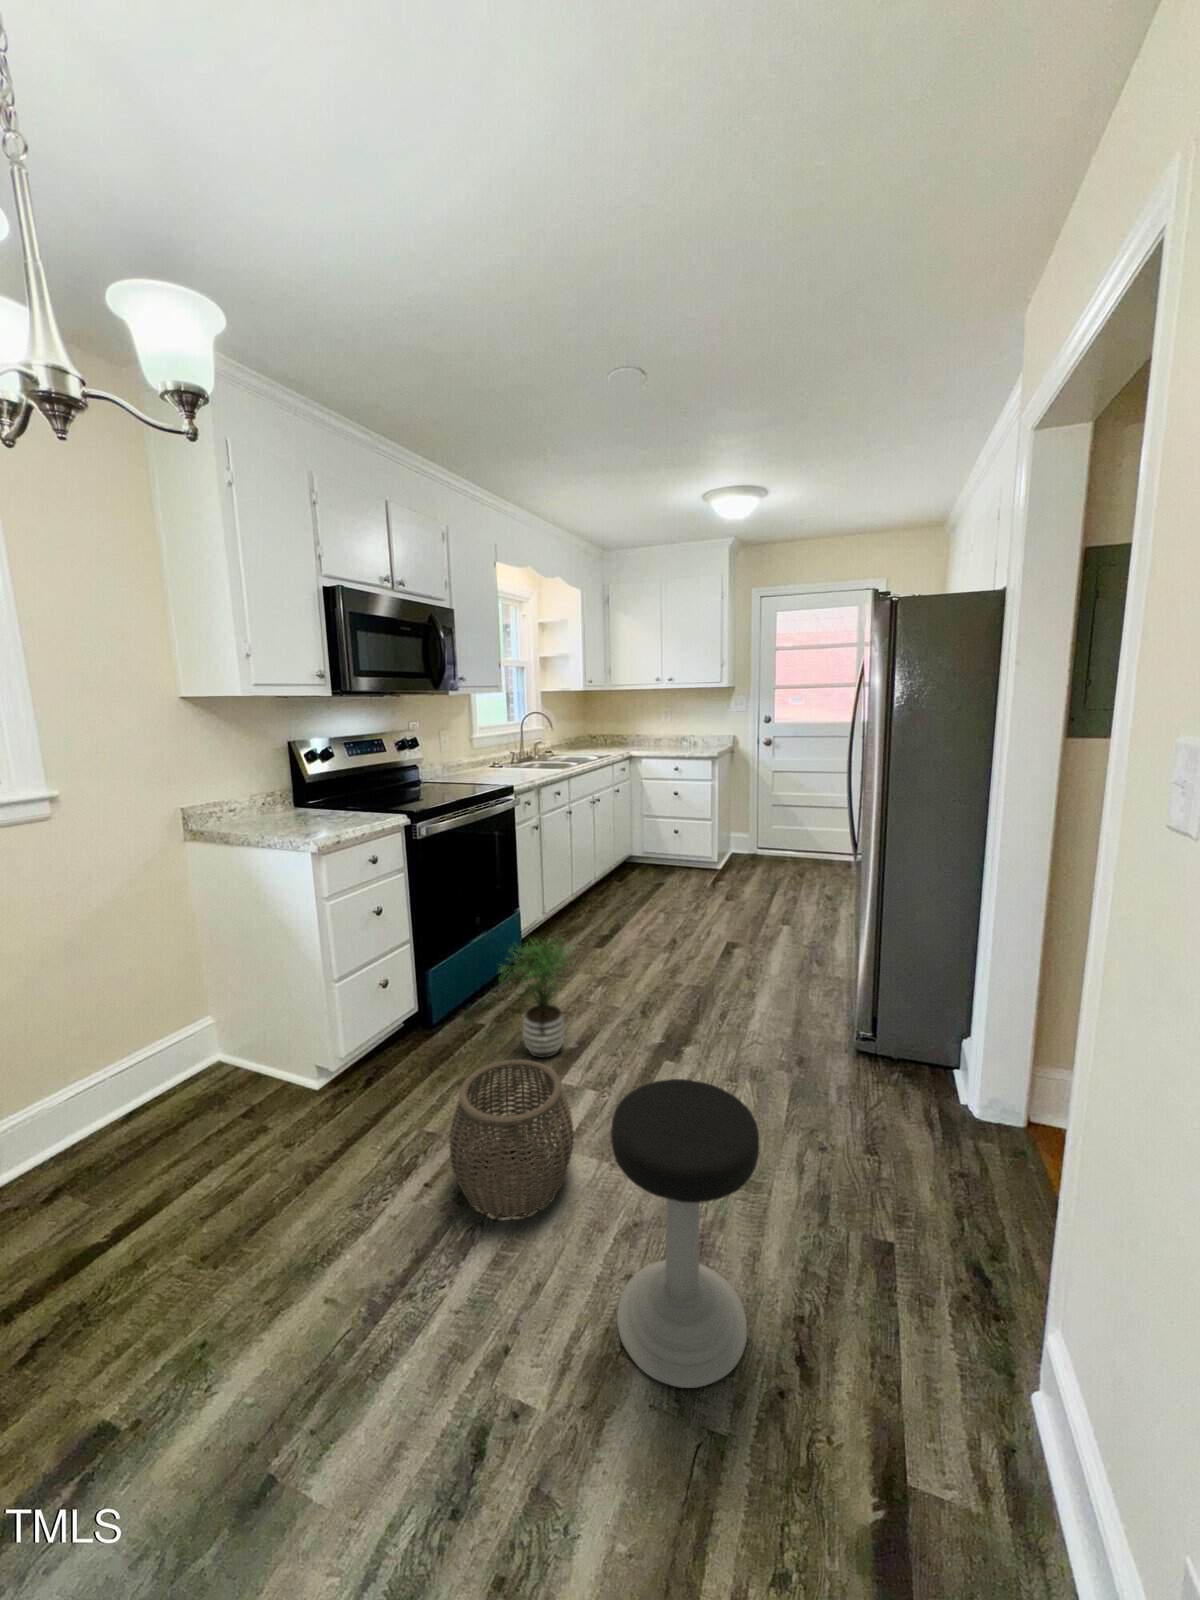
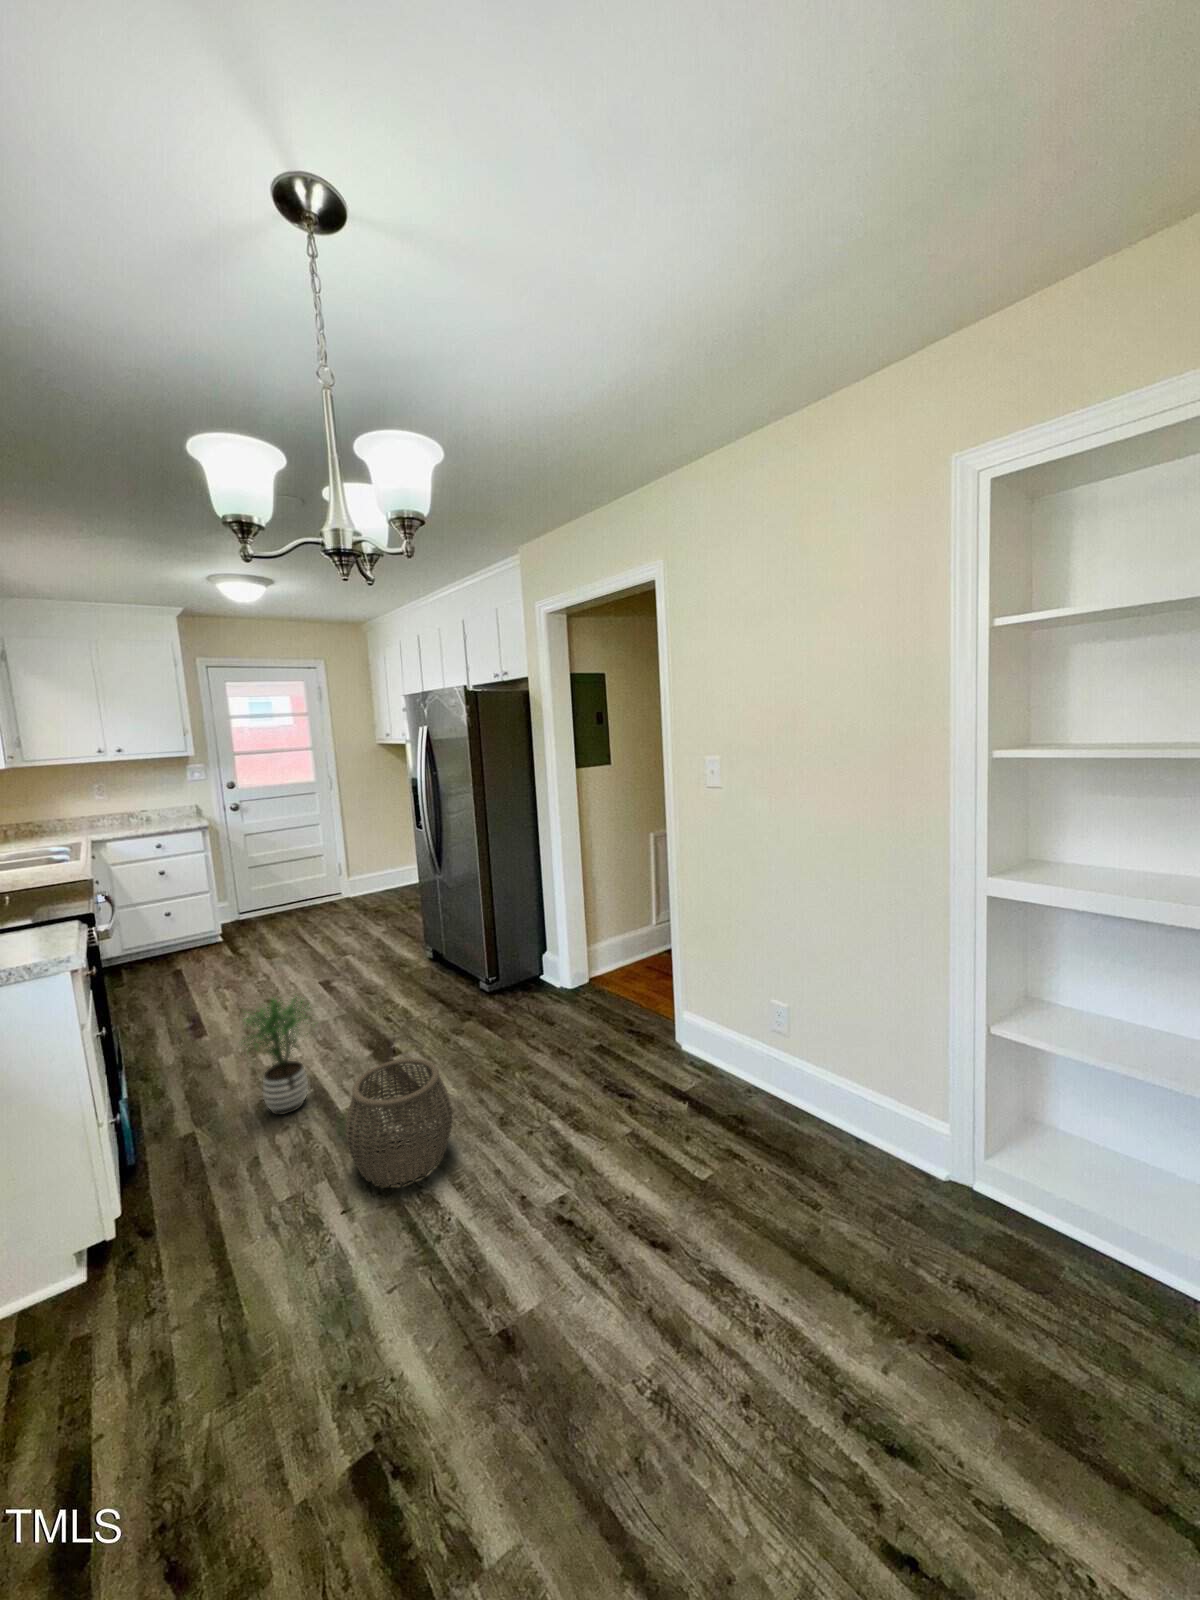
stool: present [611,1079,759,1388] -> none [521,979,610,1147]

